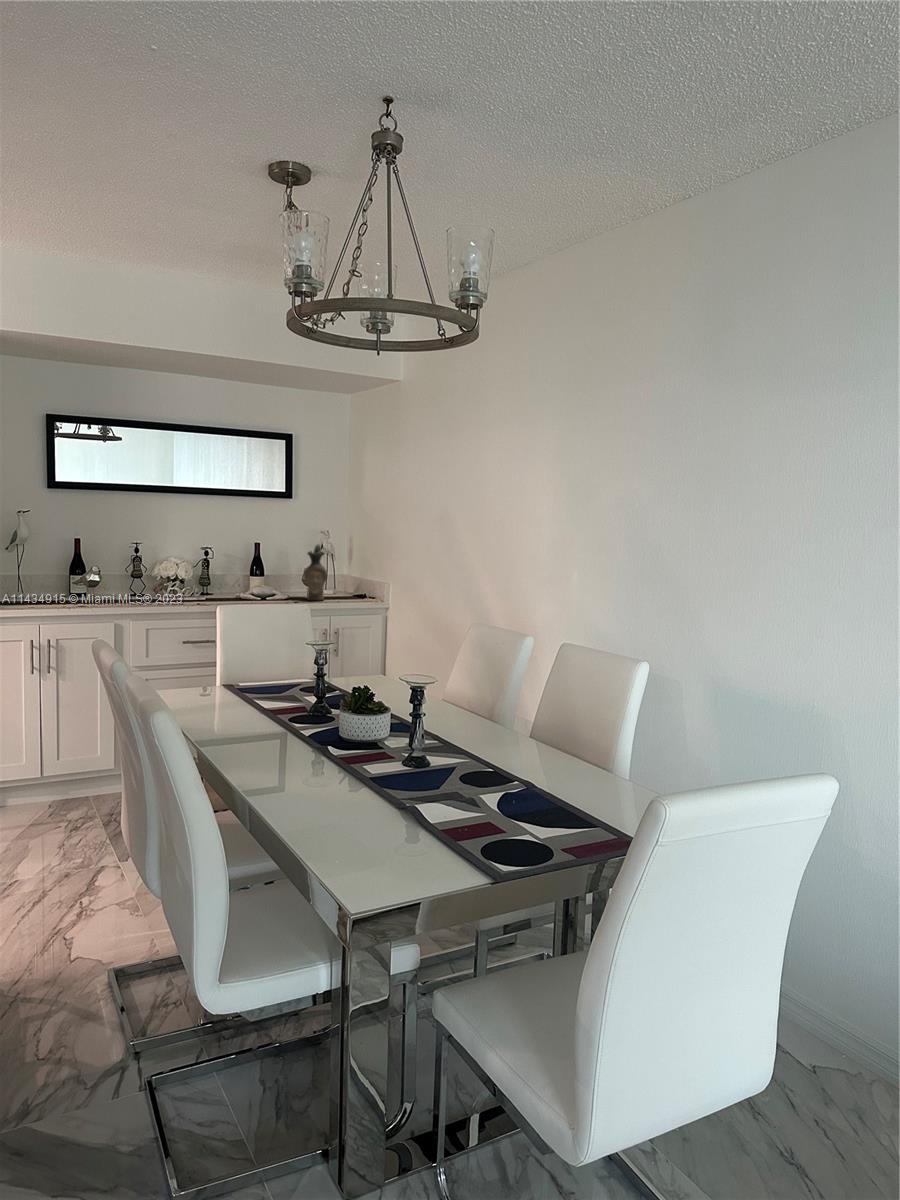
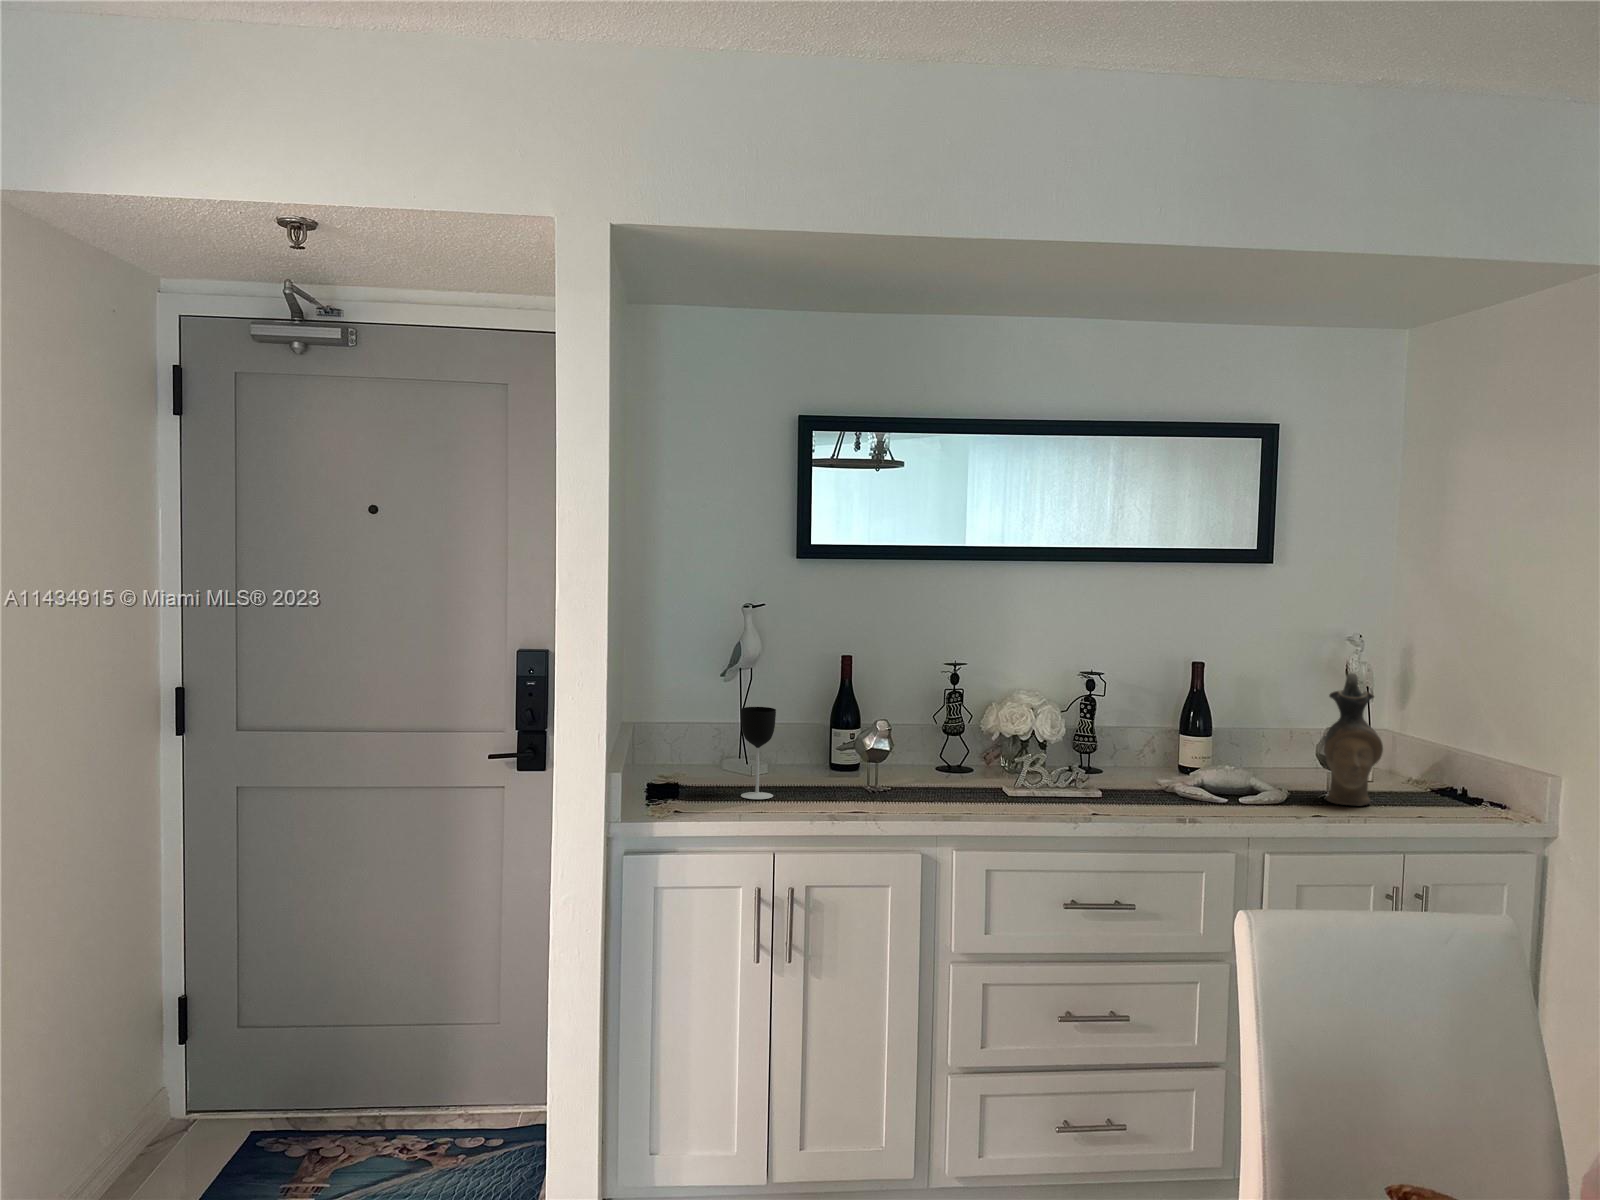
wine glass: none [20,559,39,603] -> present [741,707,776,799]

